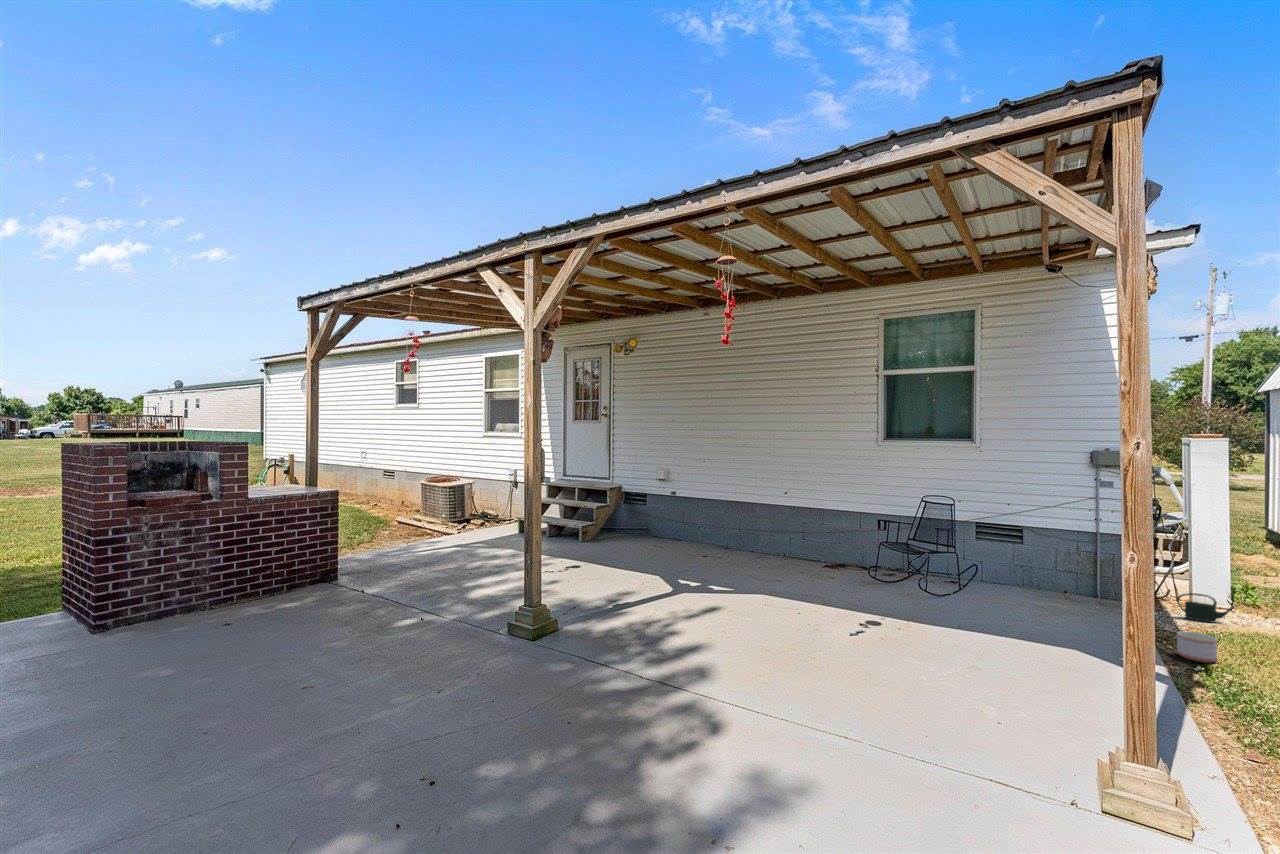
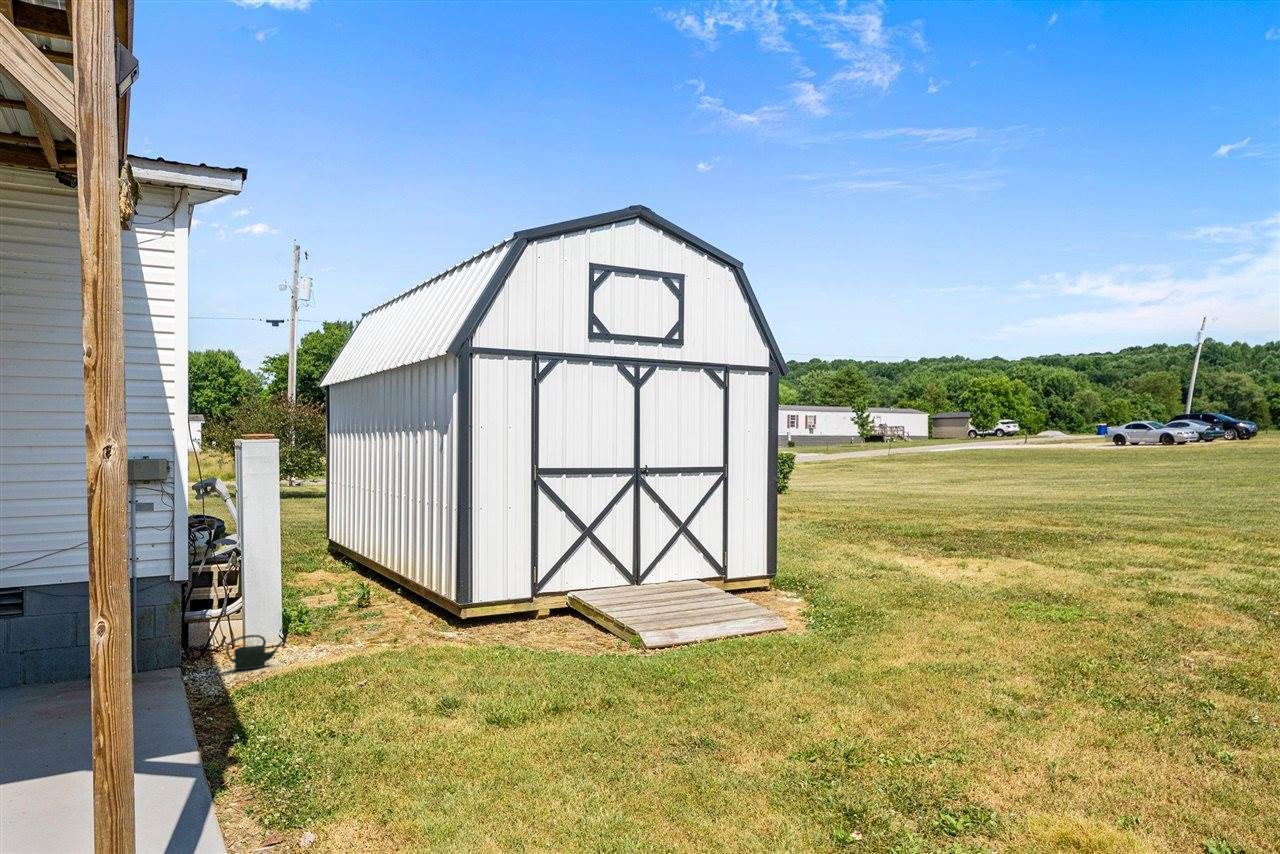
planter: present [1177,631,1217,663] -> none [215,689,257,728]

